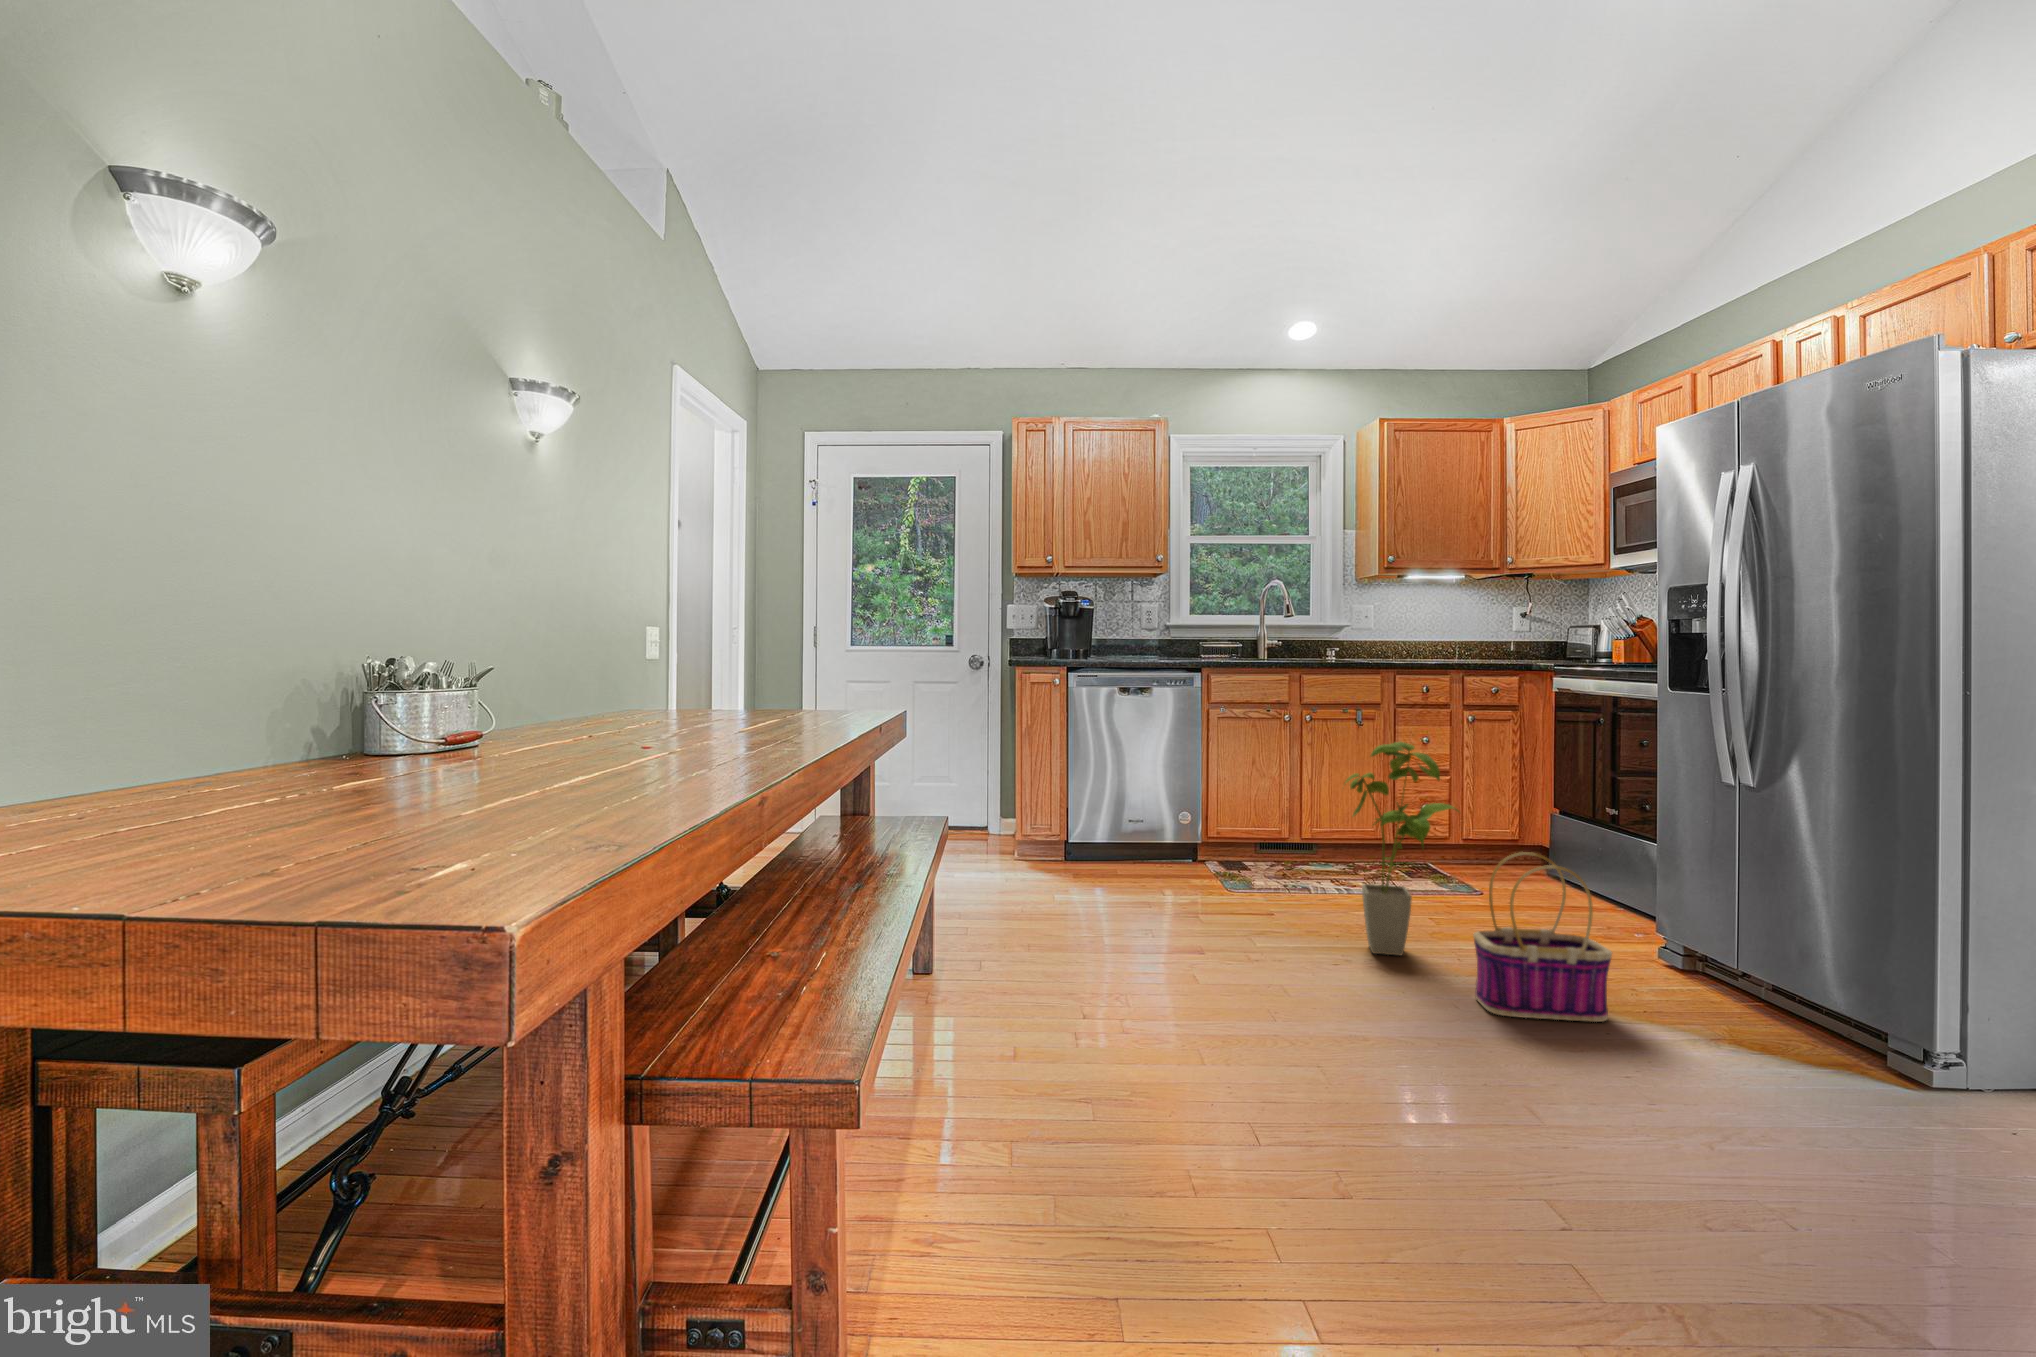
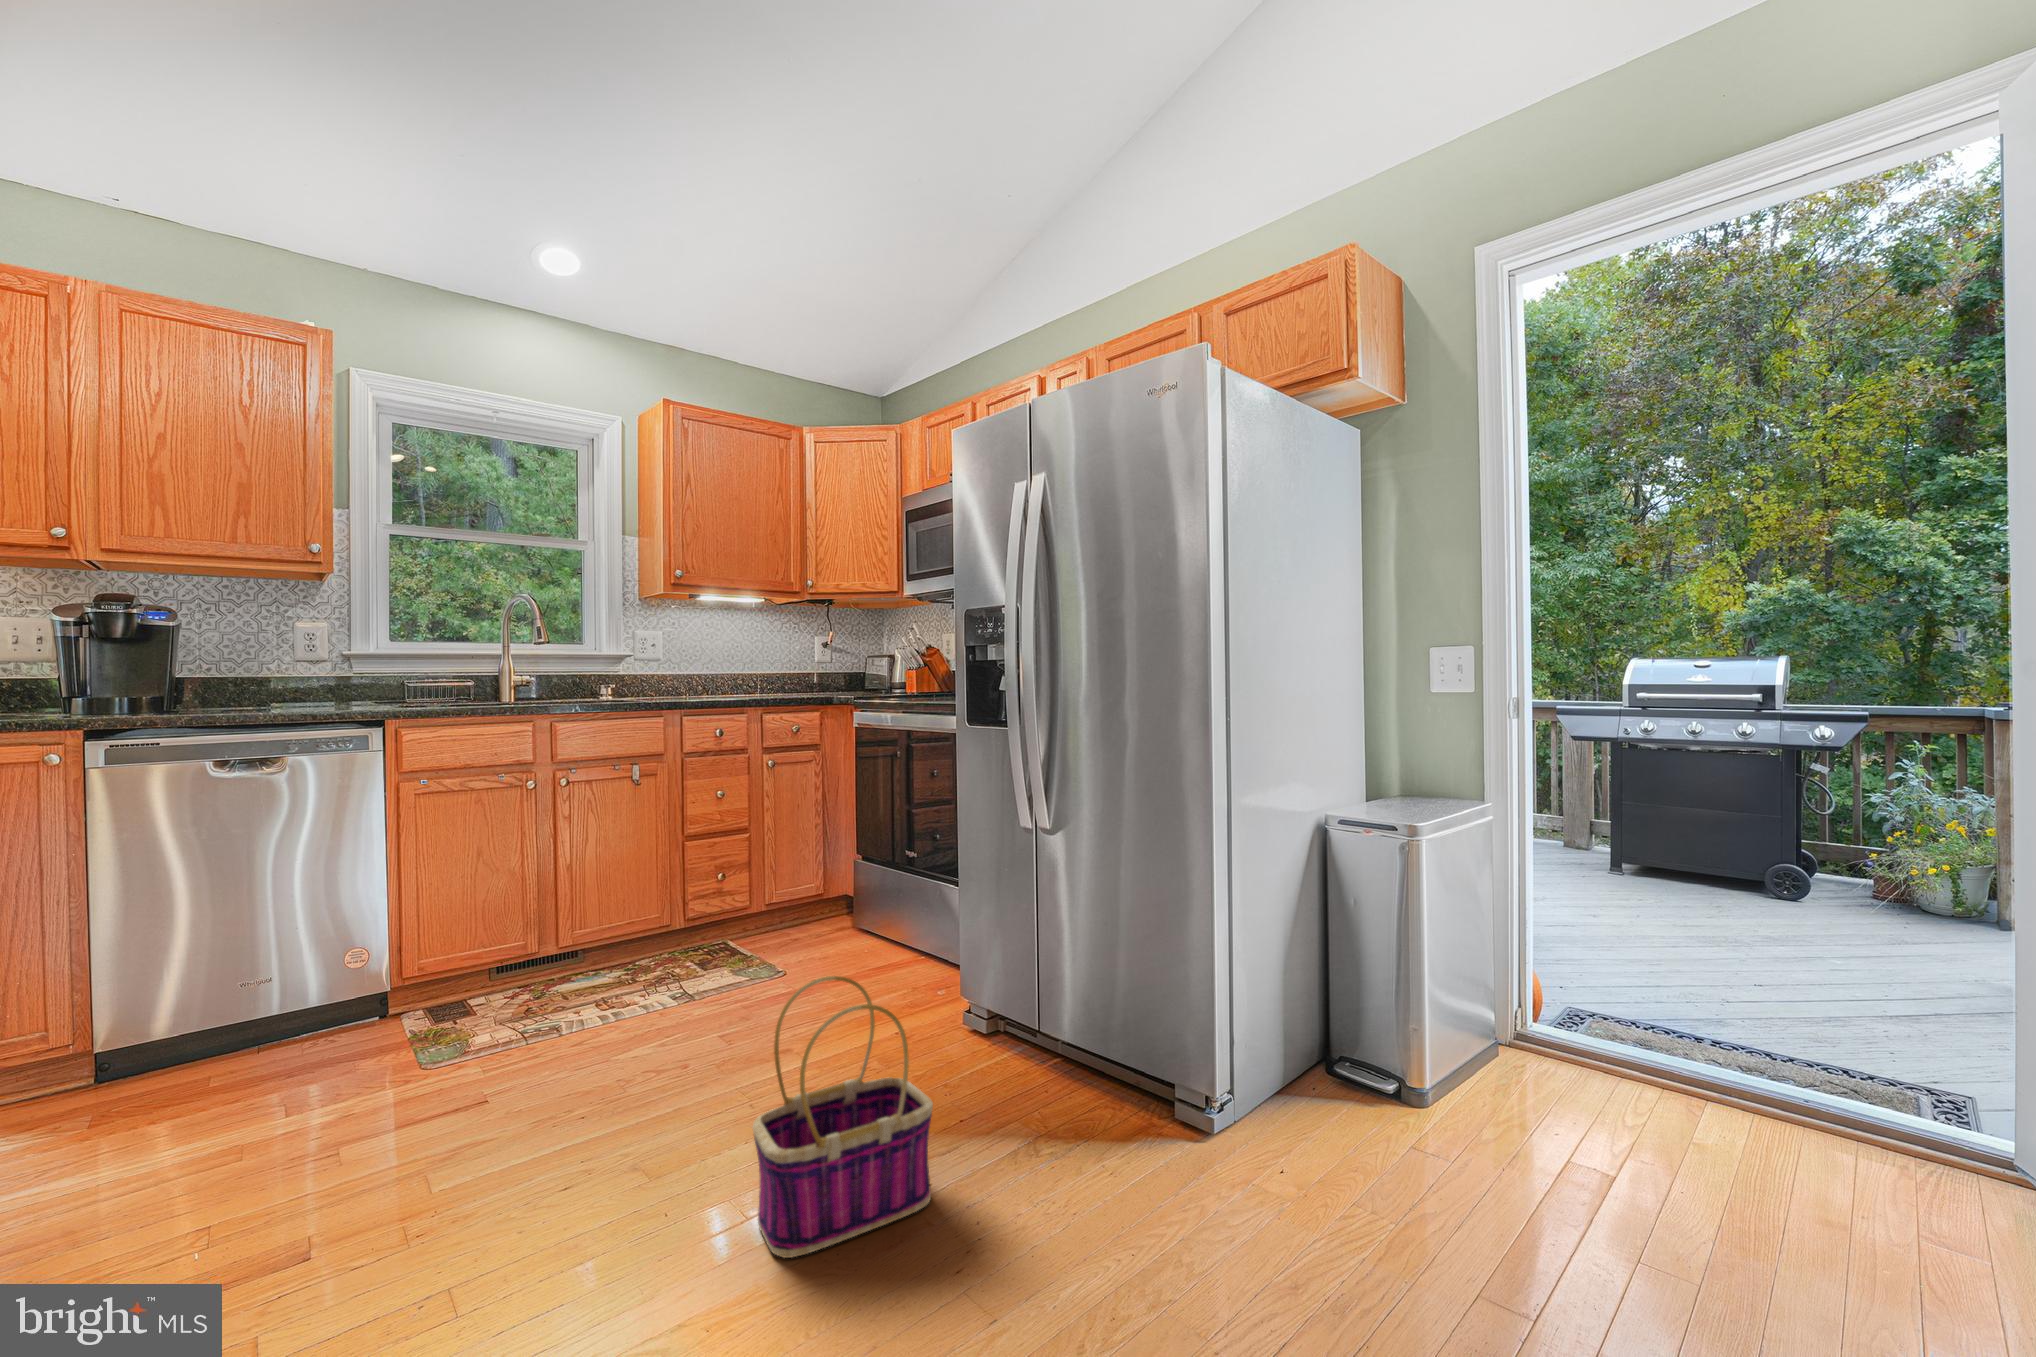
house plant: present [1345,742,1459,956] -> none [564,827,744,1162]

